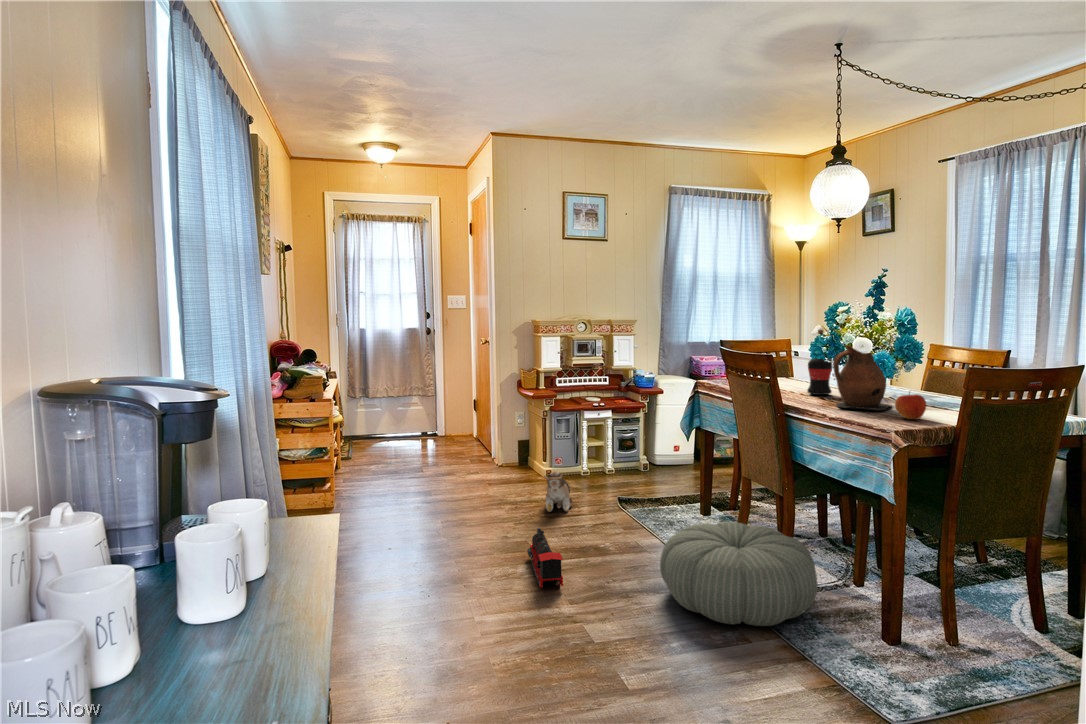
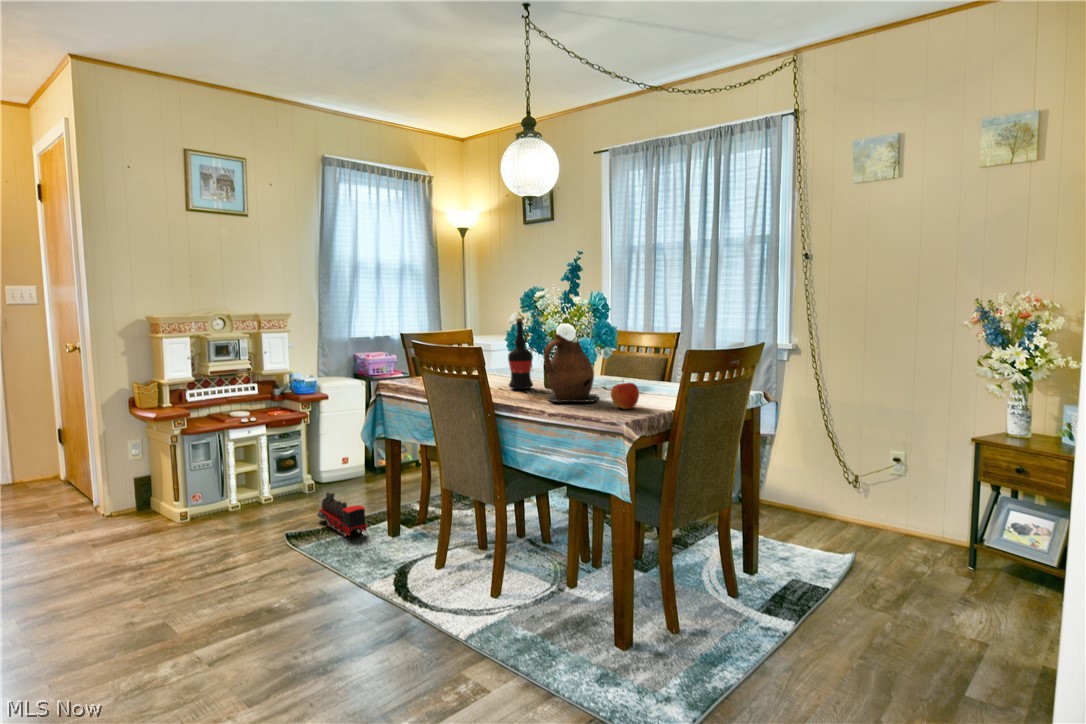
plush toy: present [544,472,572,512] -> none [181,516,225,572]
pouf: present [660,522,818,626] -> none [366,545,547,676]
toy train: present [527,528,563,588] -> present [317,492,367,537]

